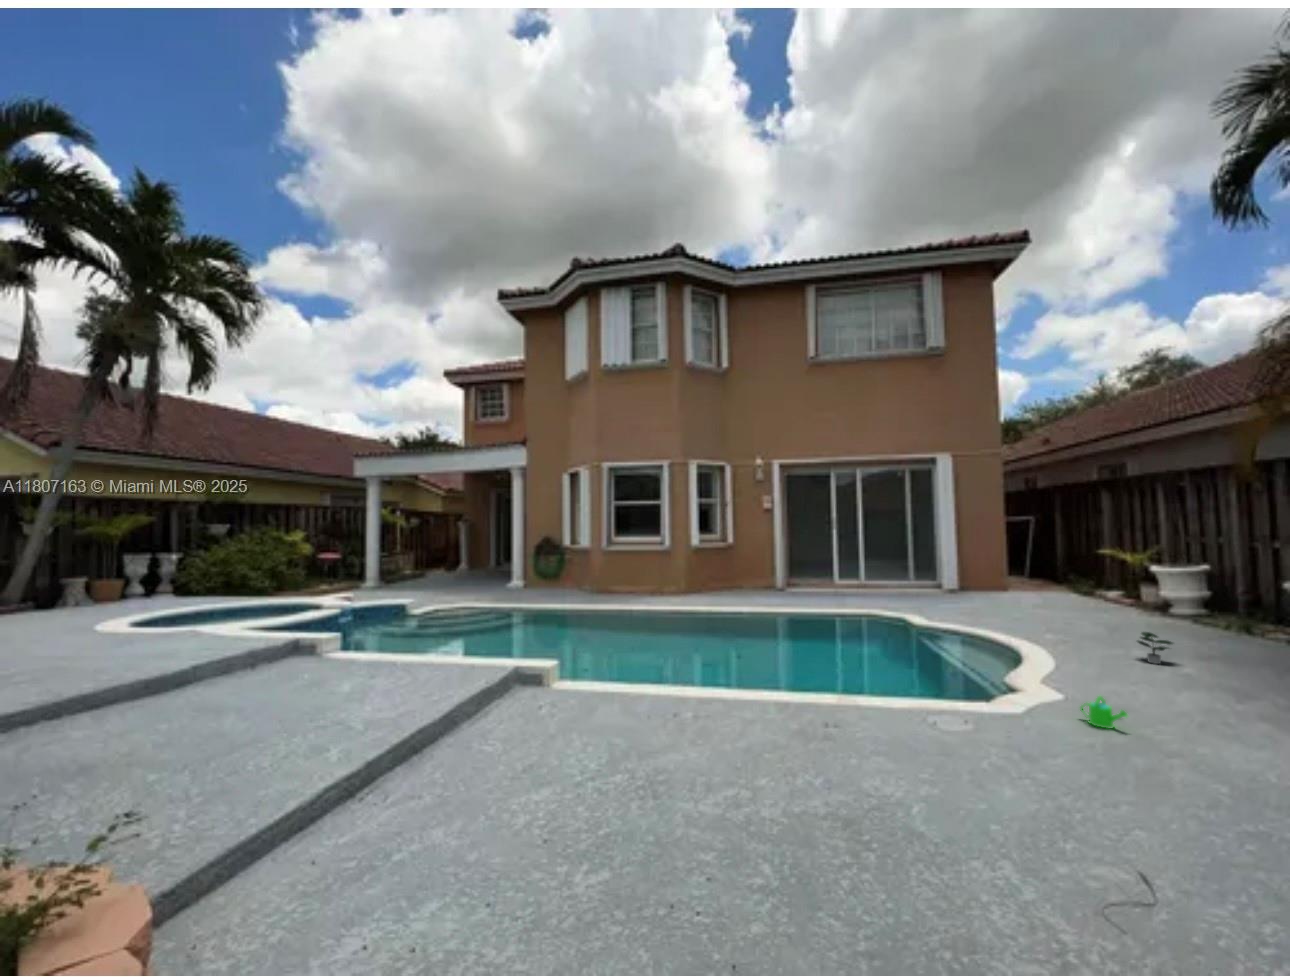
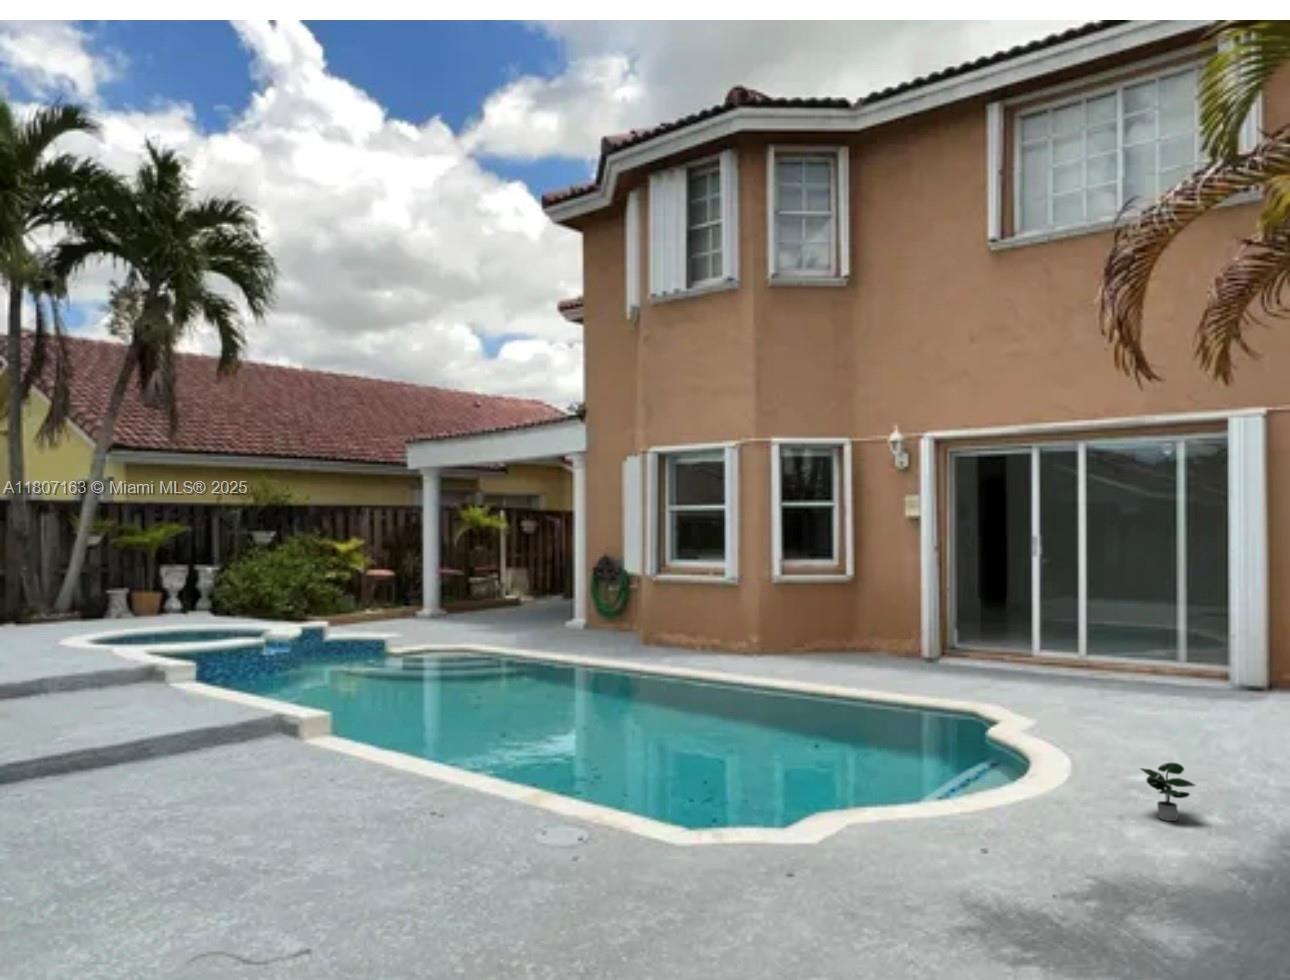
watering can: present [1081,696,1127,729] -> none [751,812,784,858]

